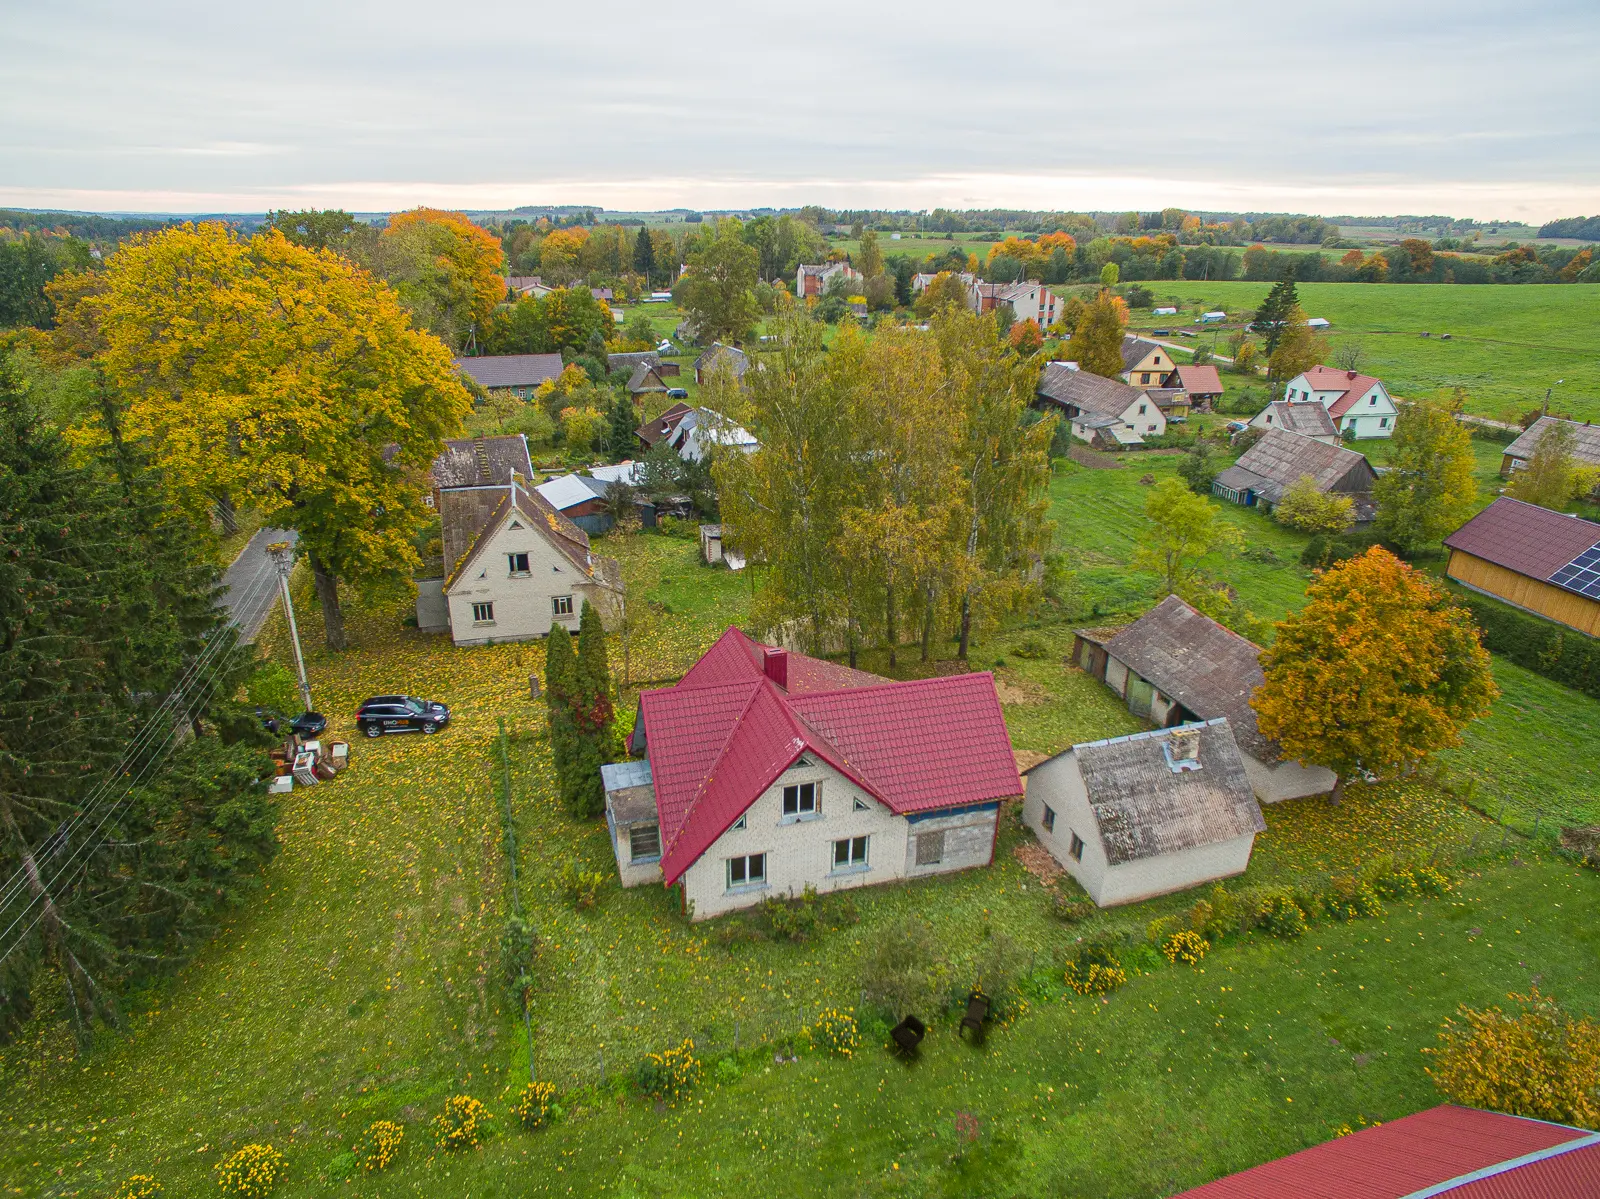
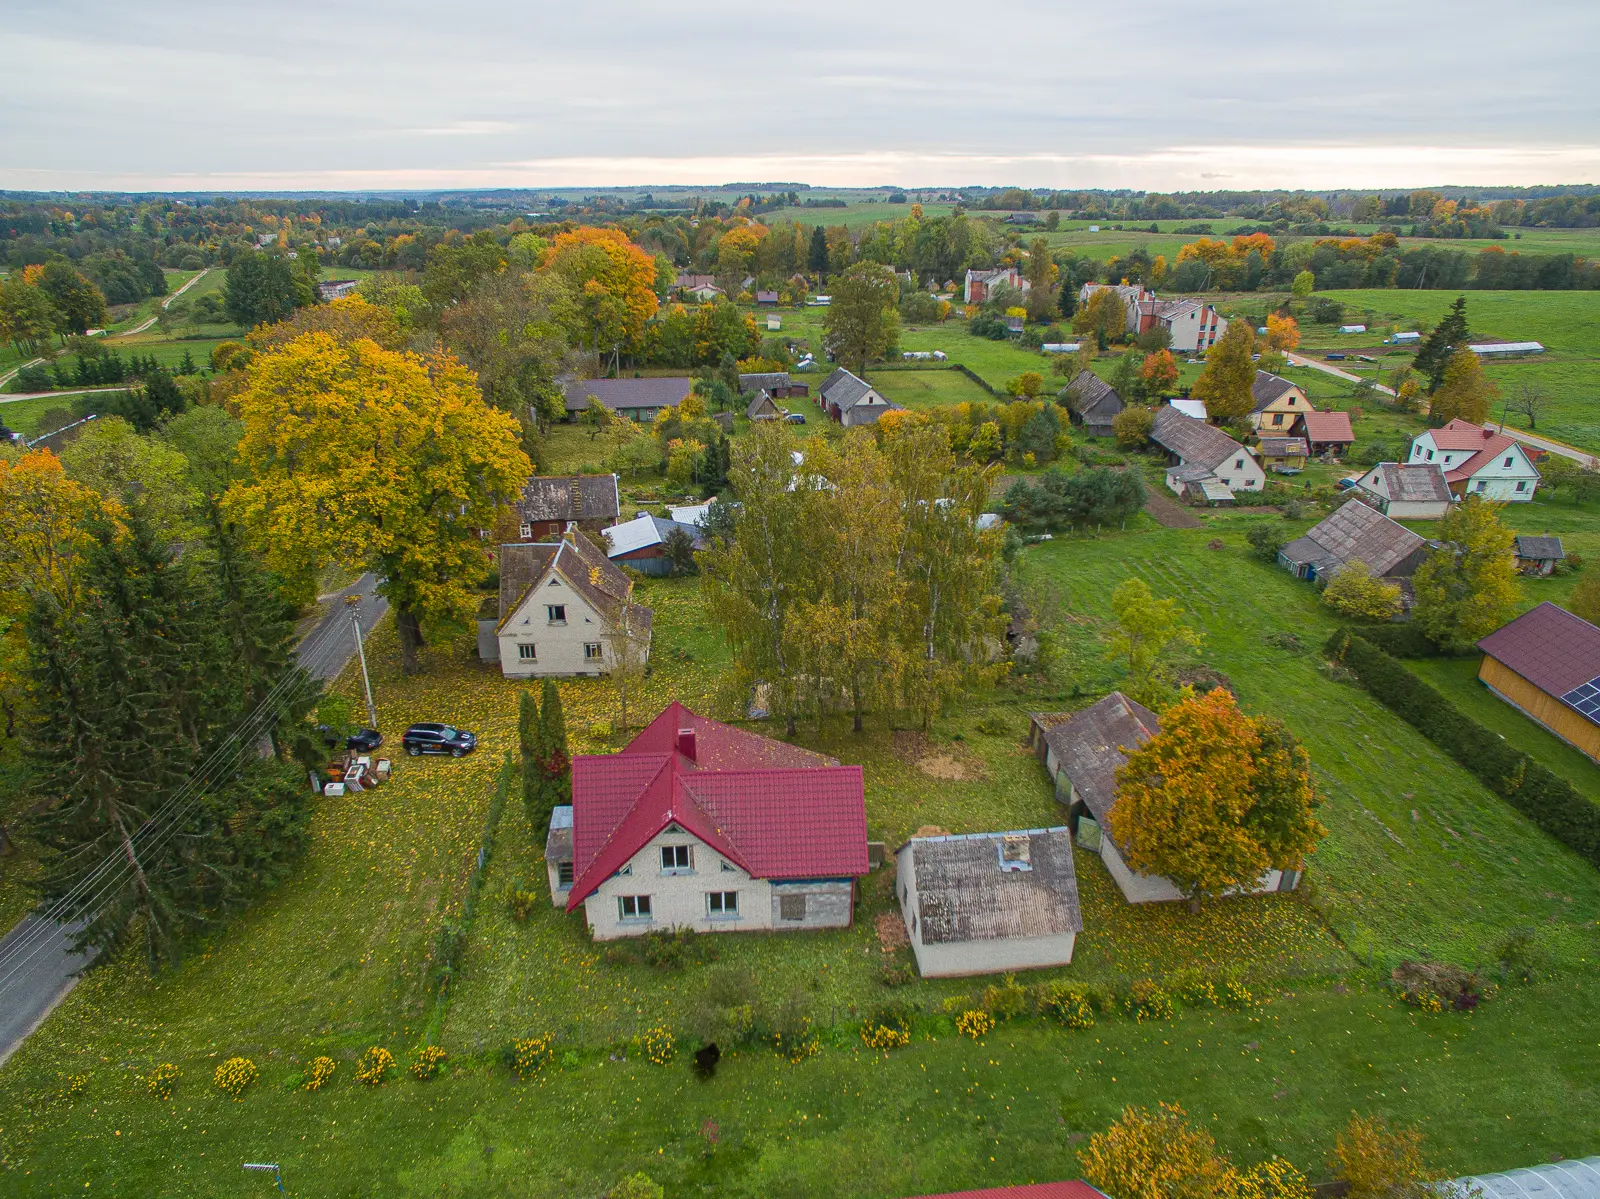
bench: present [959,992,991,1043] -> none [751,1032,782,1073]

